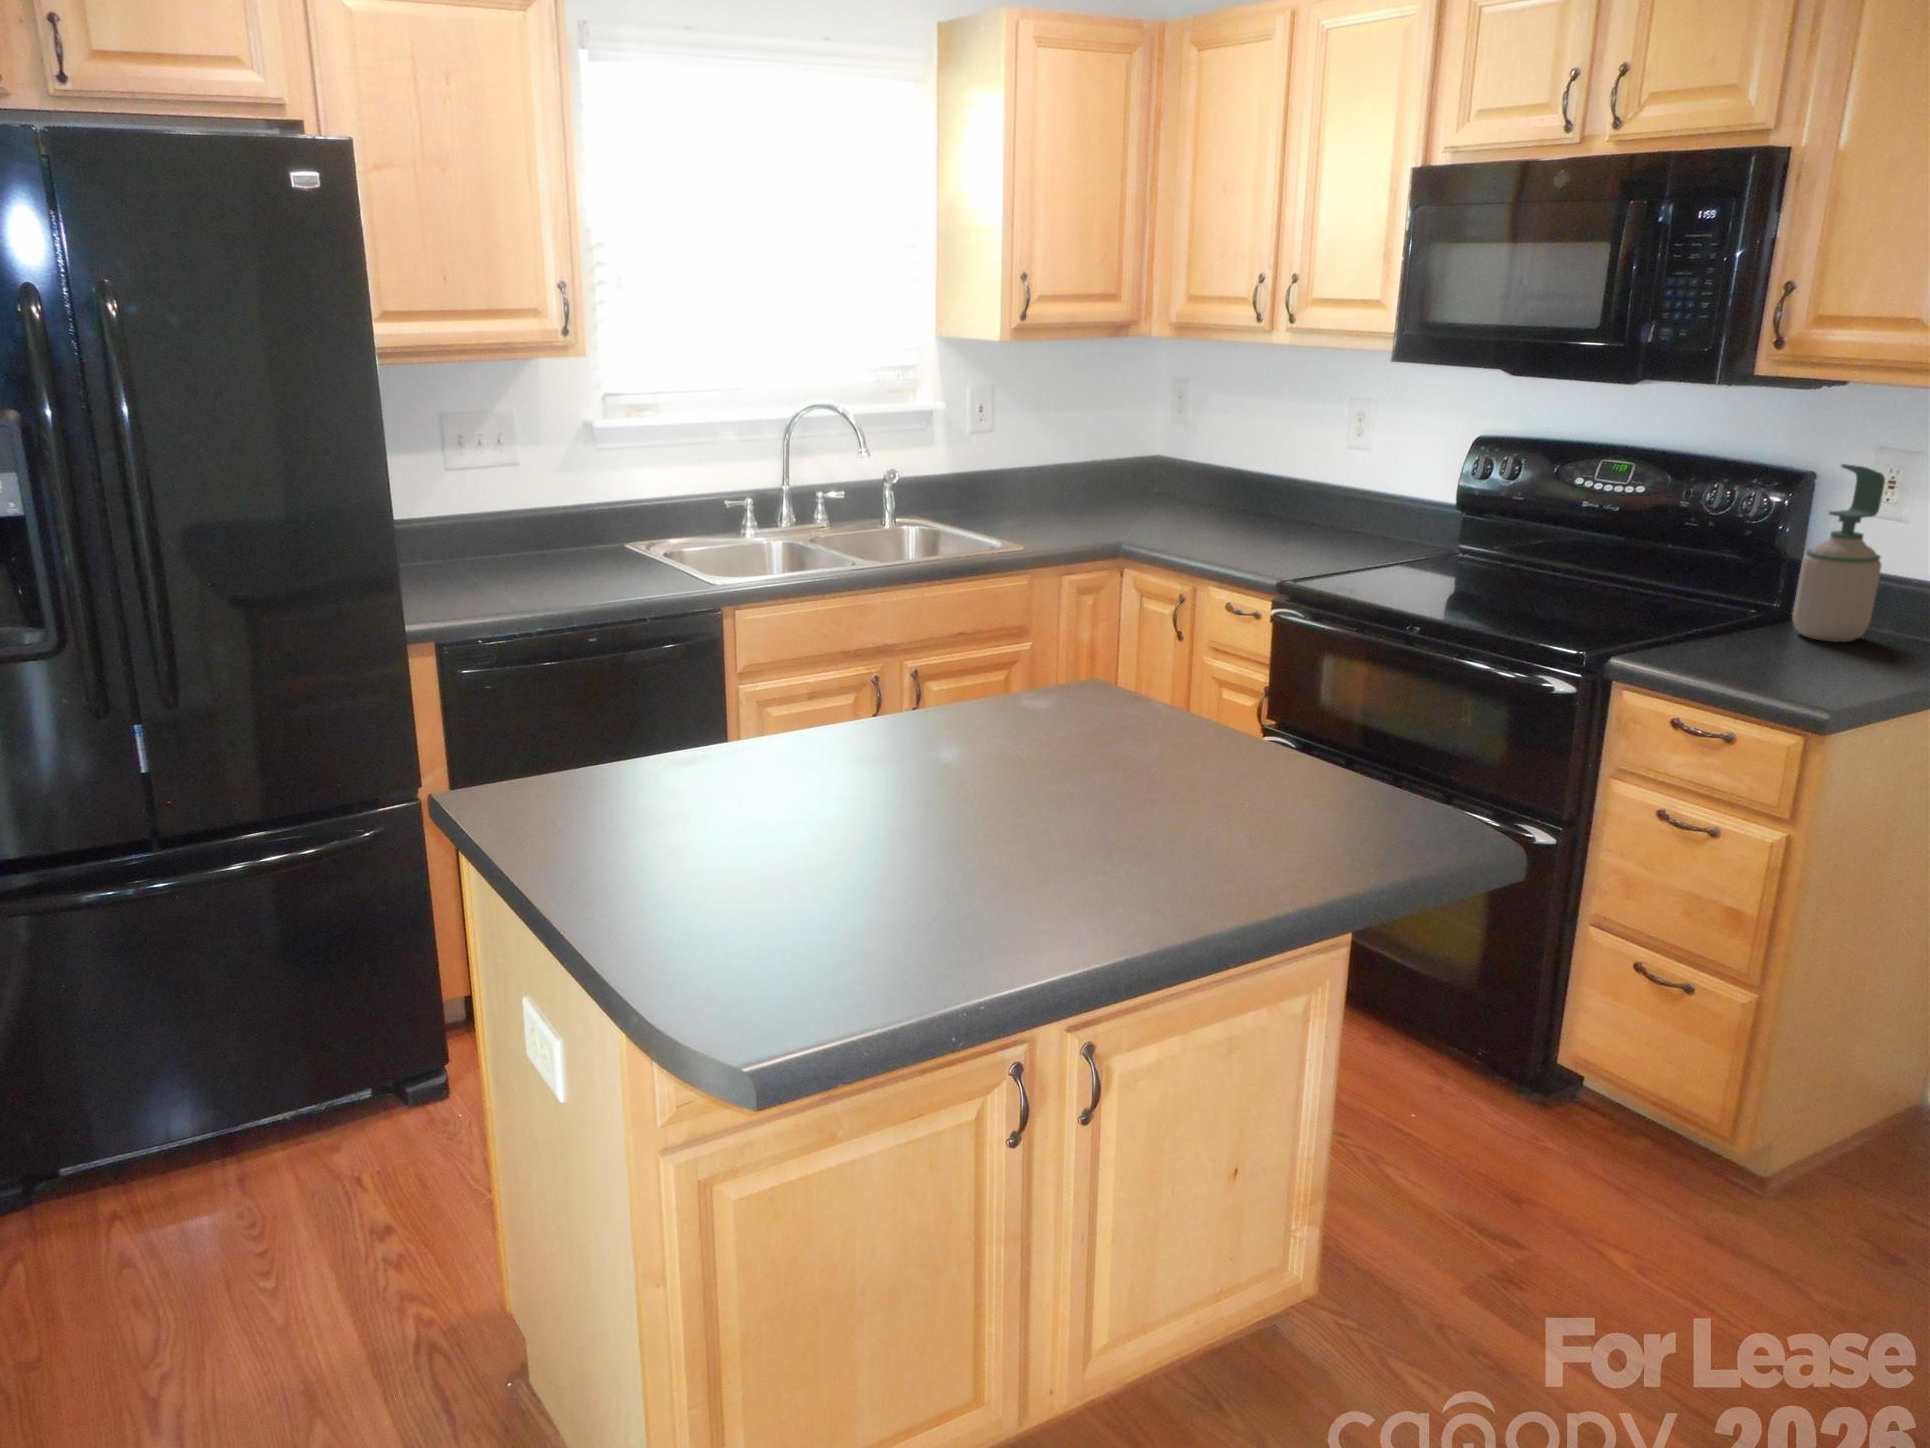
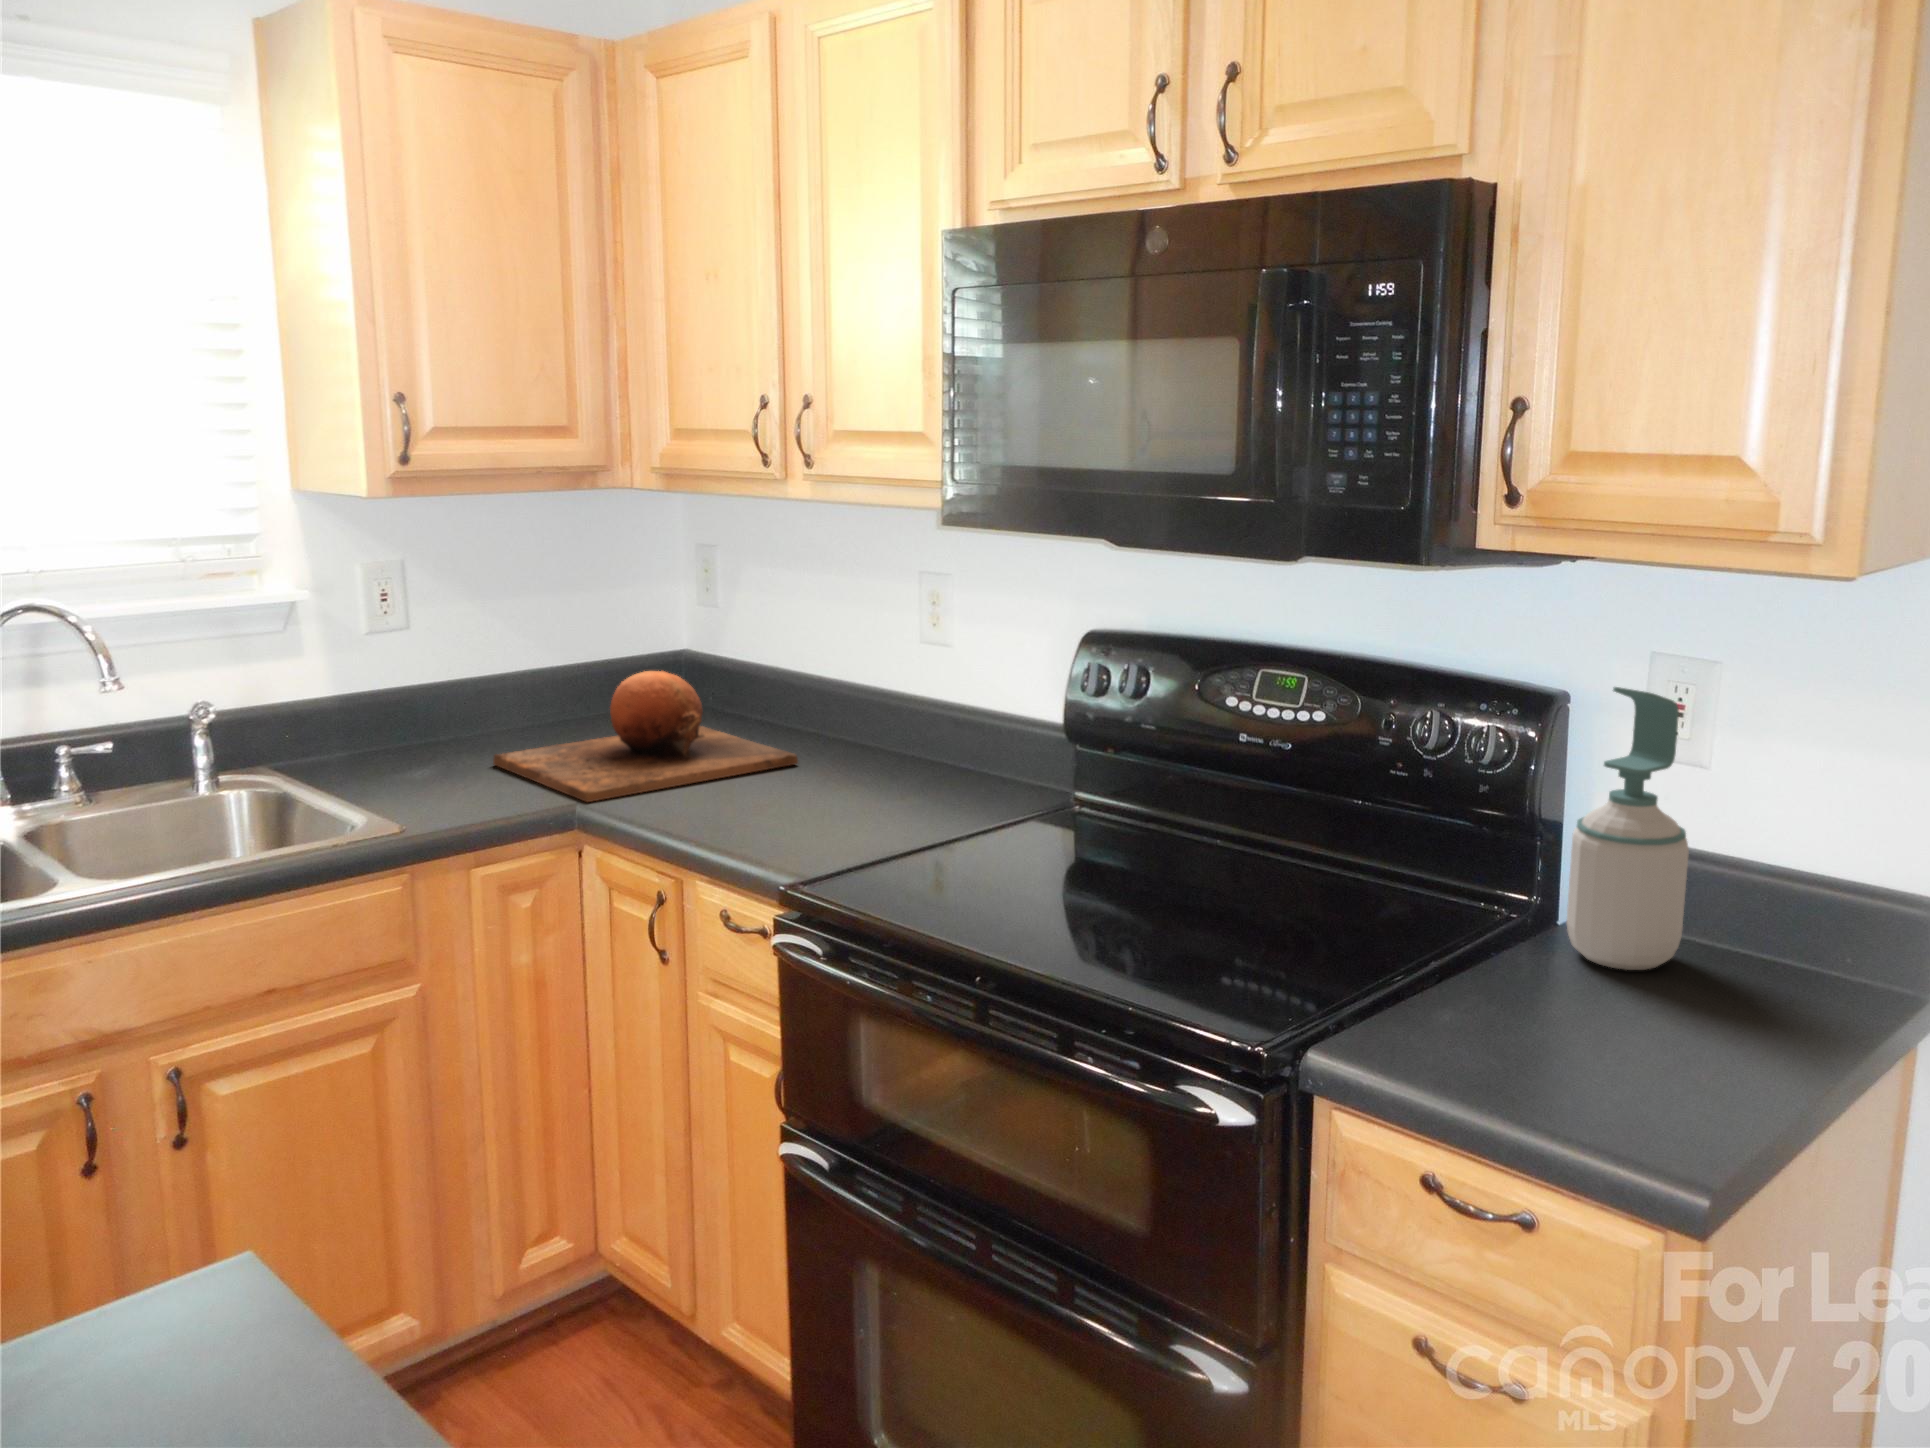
chopping board: none [1052,462,1254,541] -> present [493,671,798,802]

